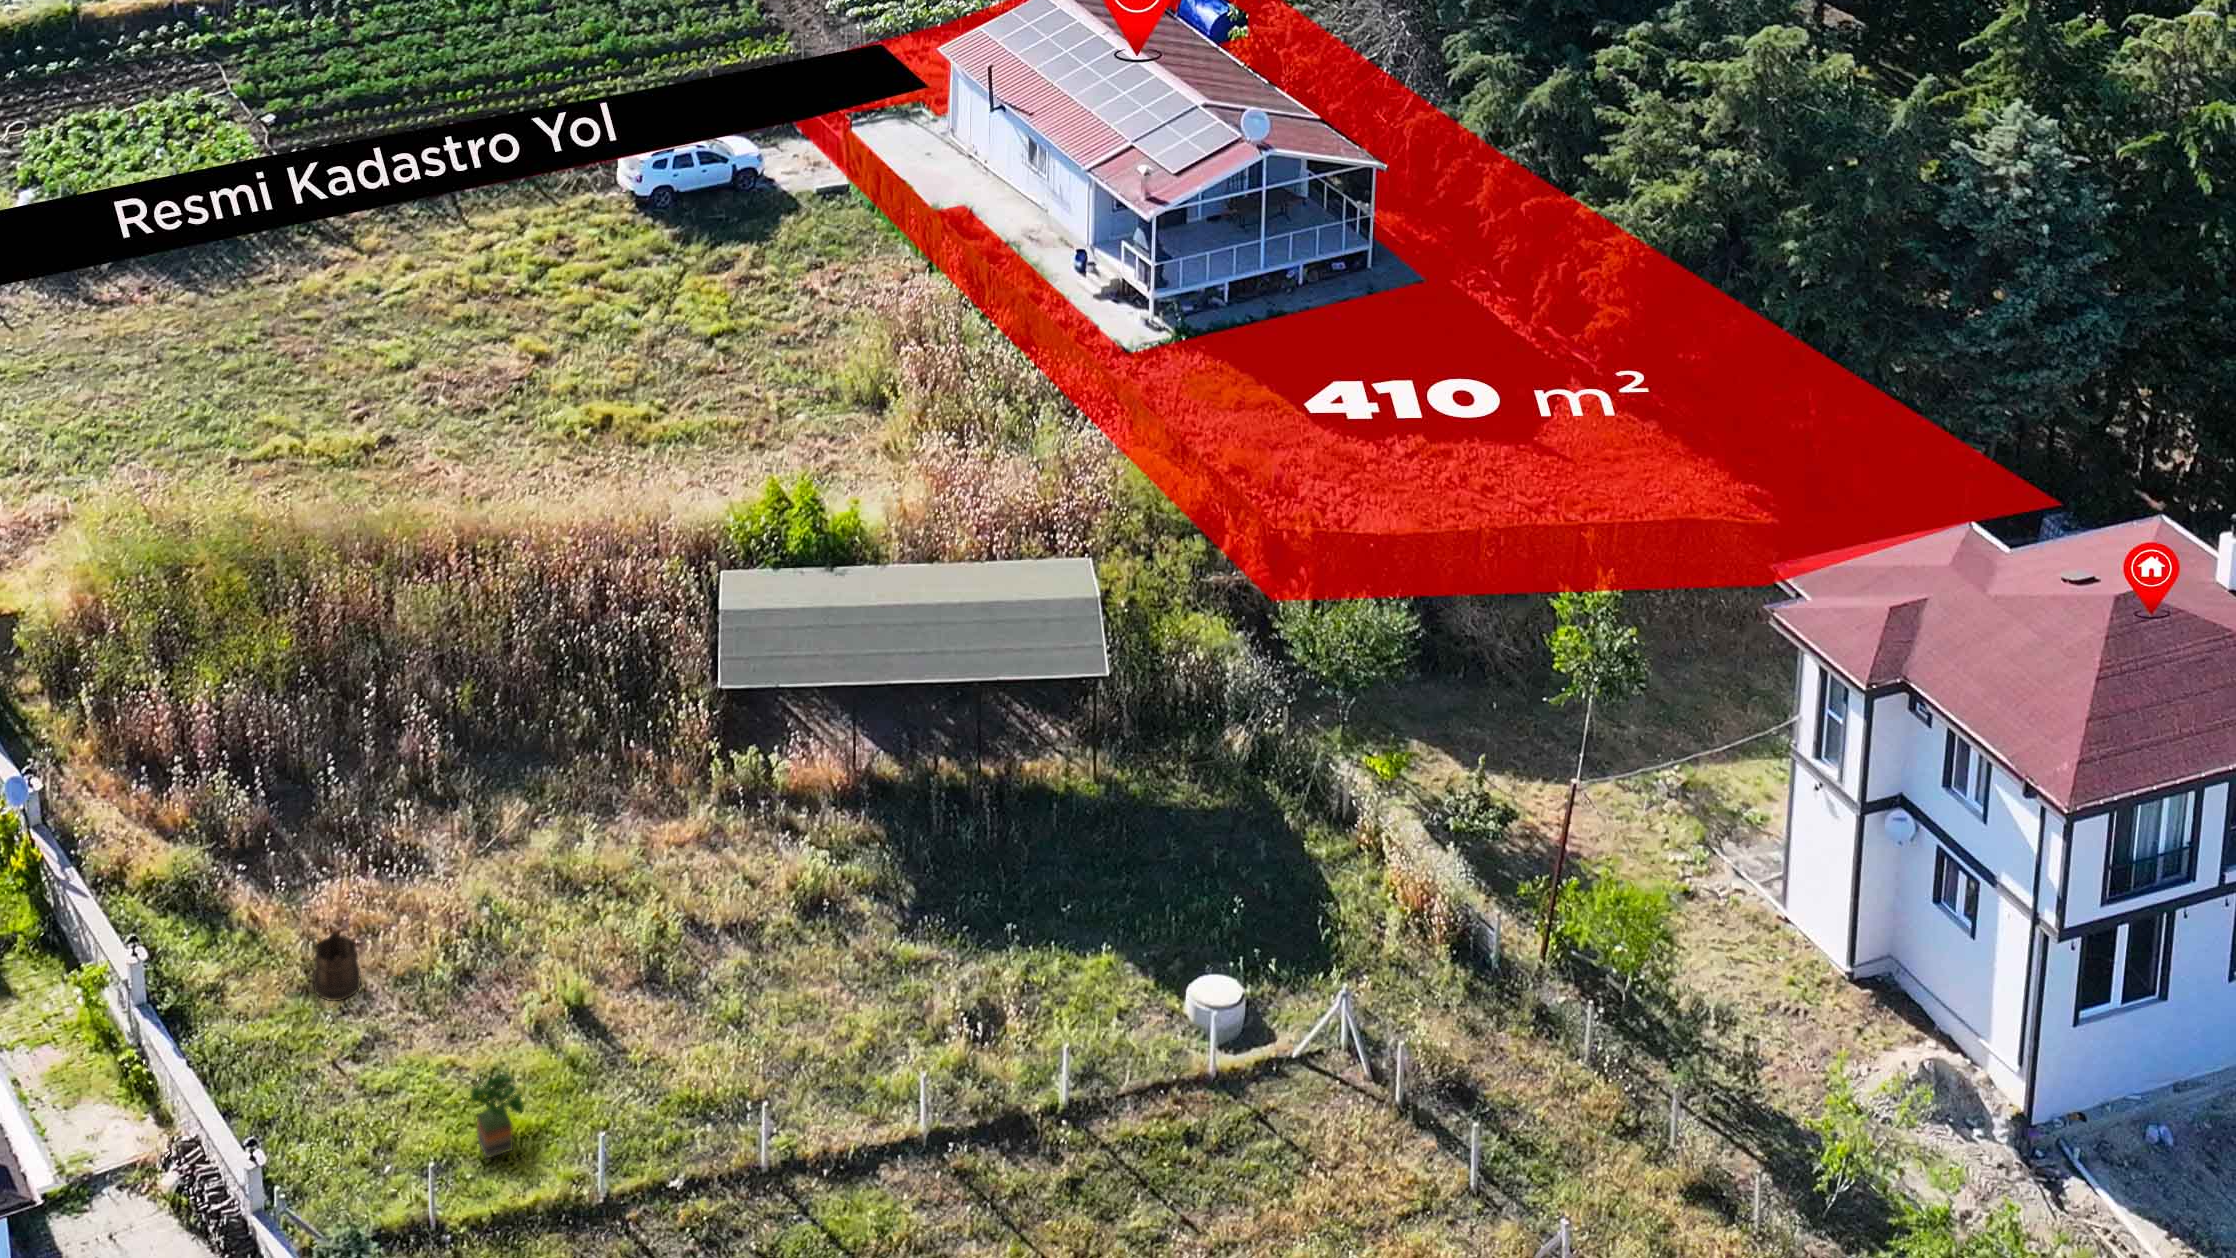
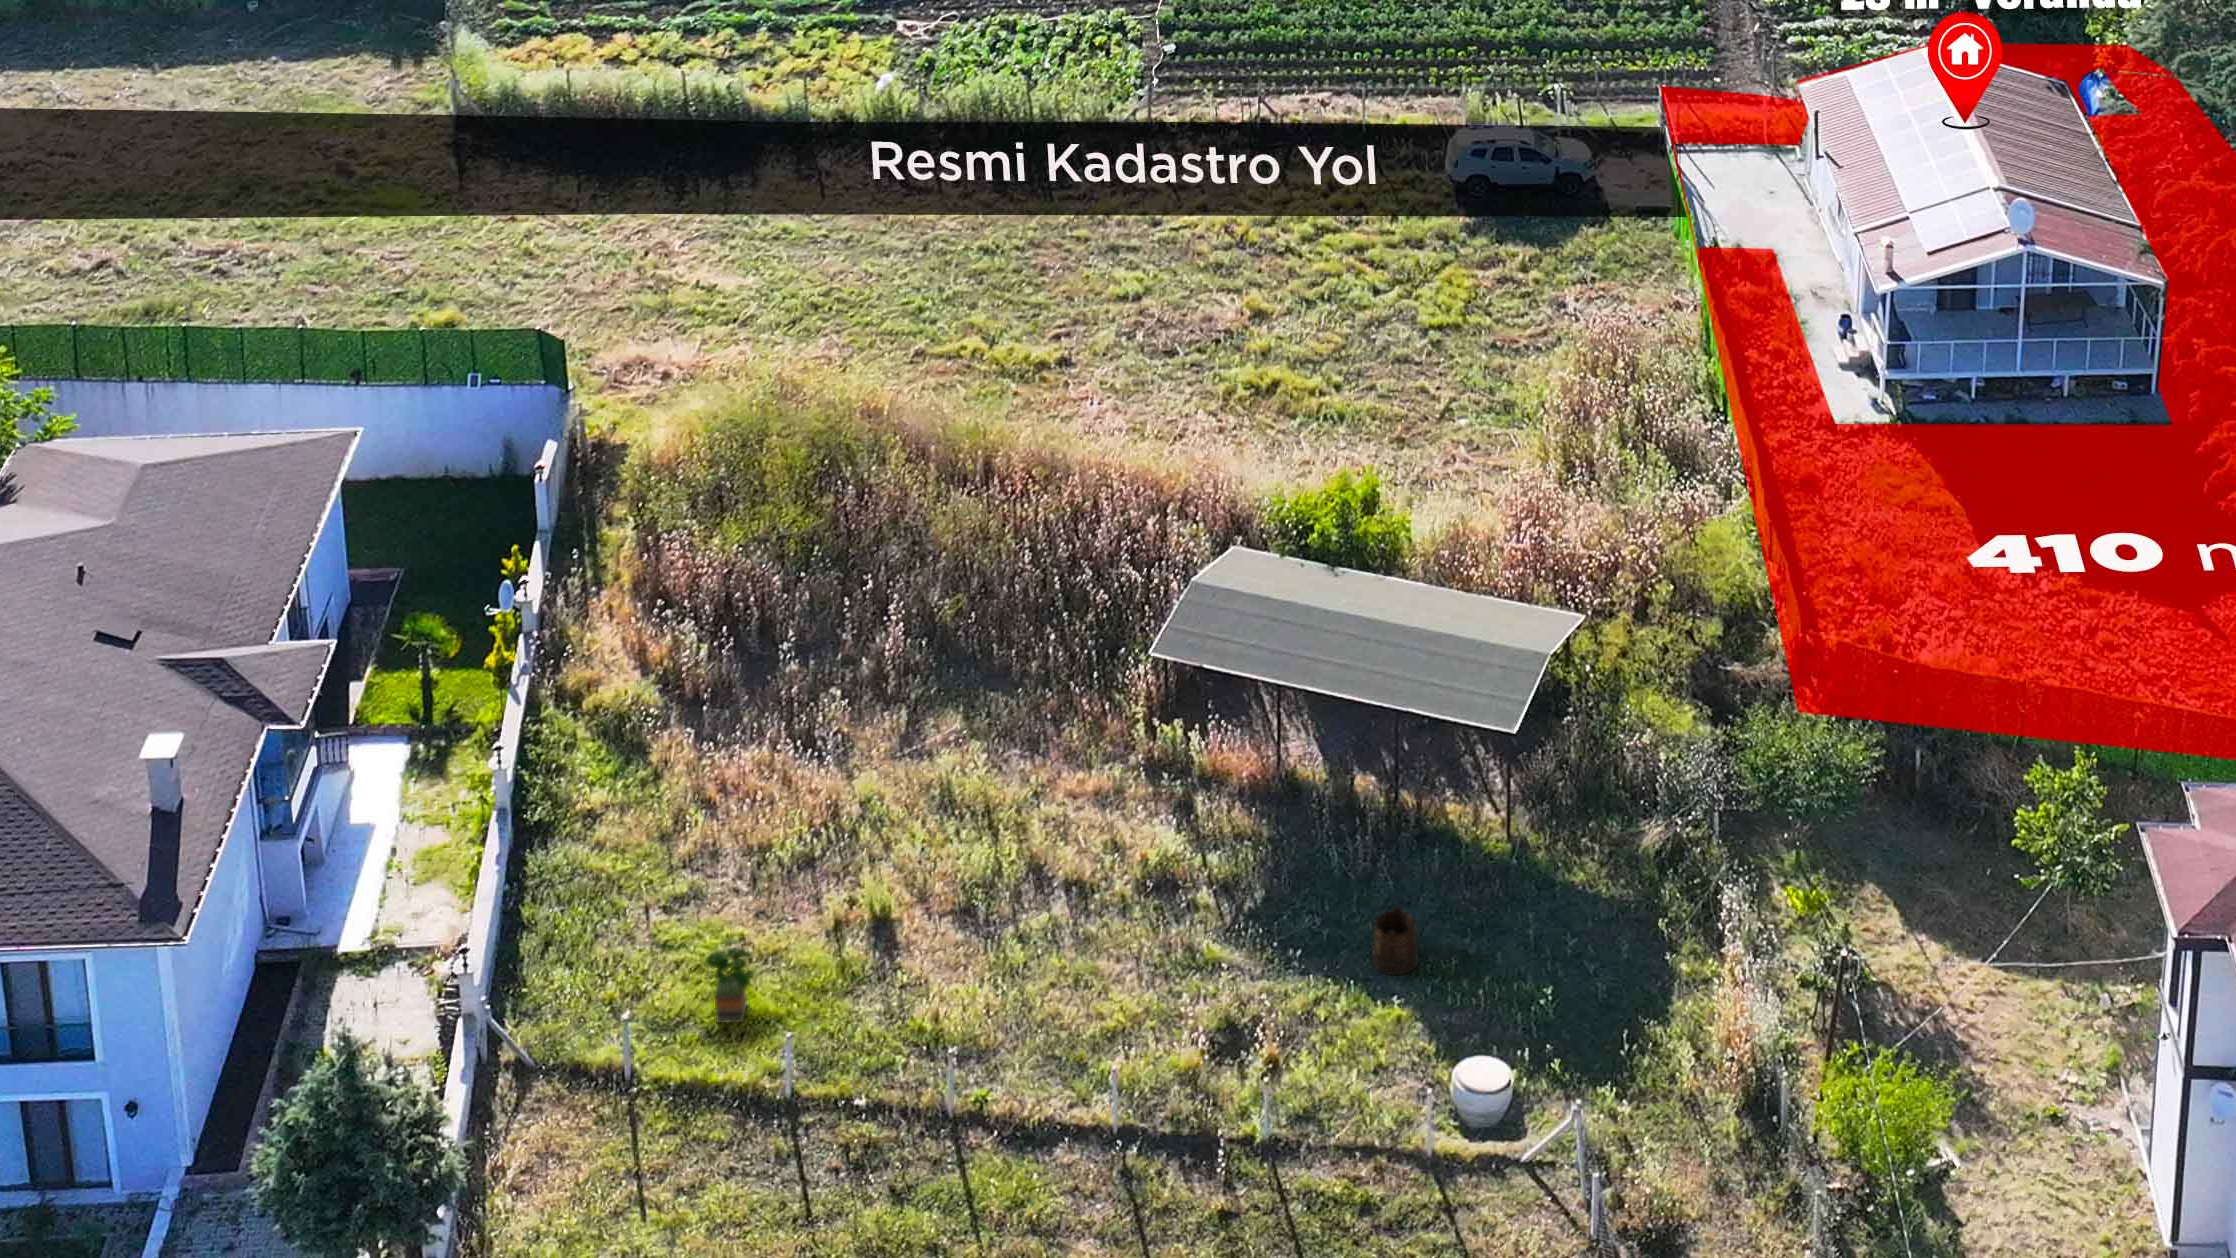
bucket: present [313,932,361,1001] -> present [1372,906,1418,975]

